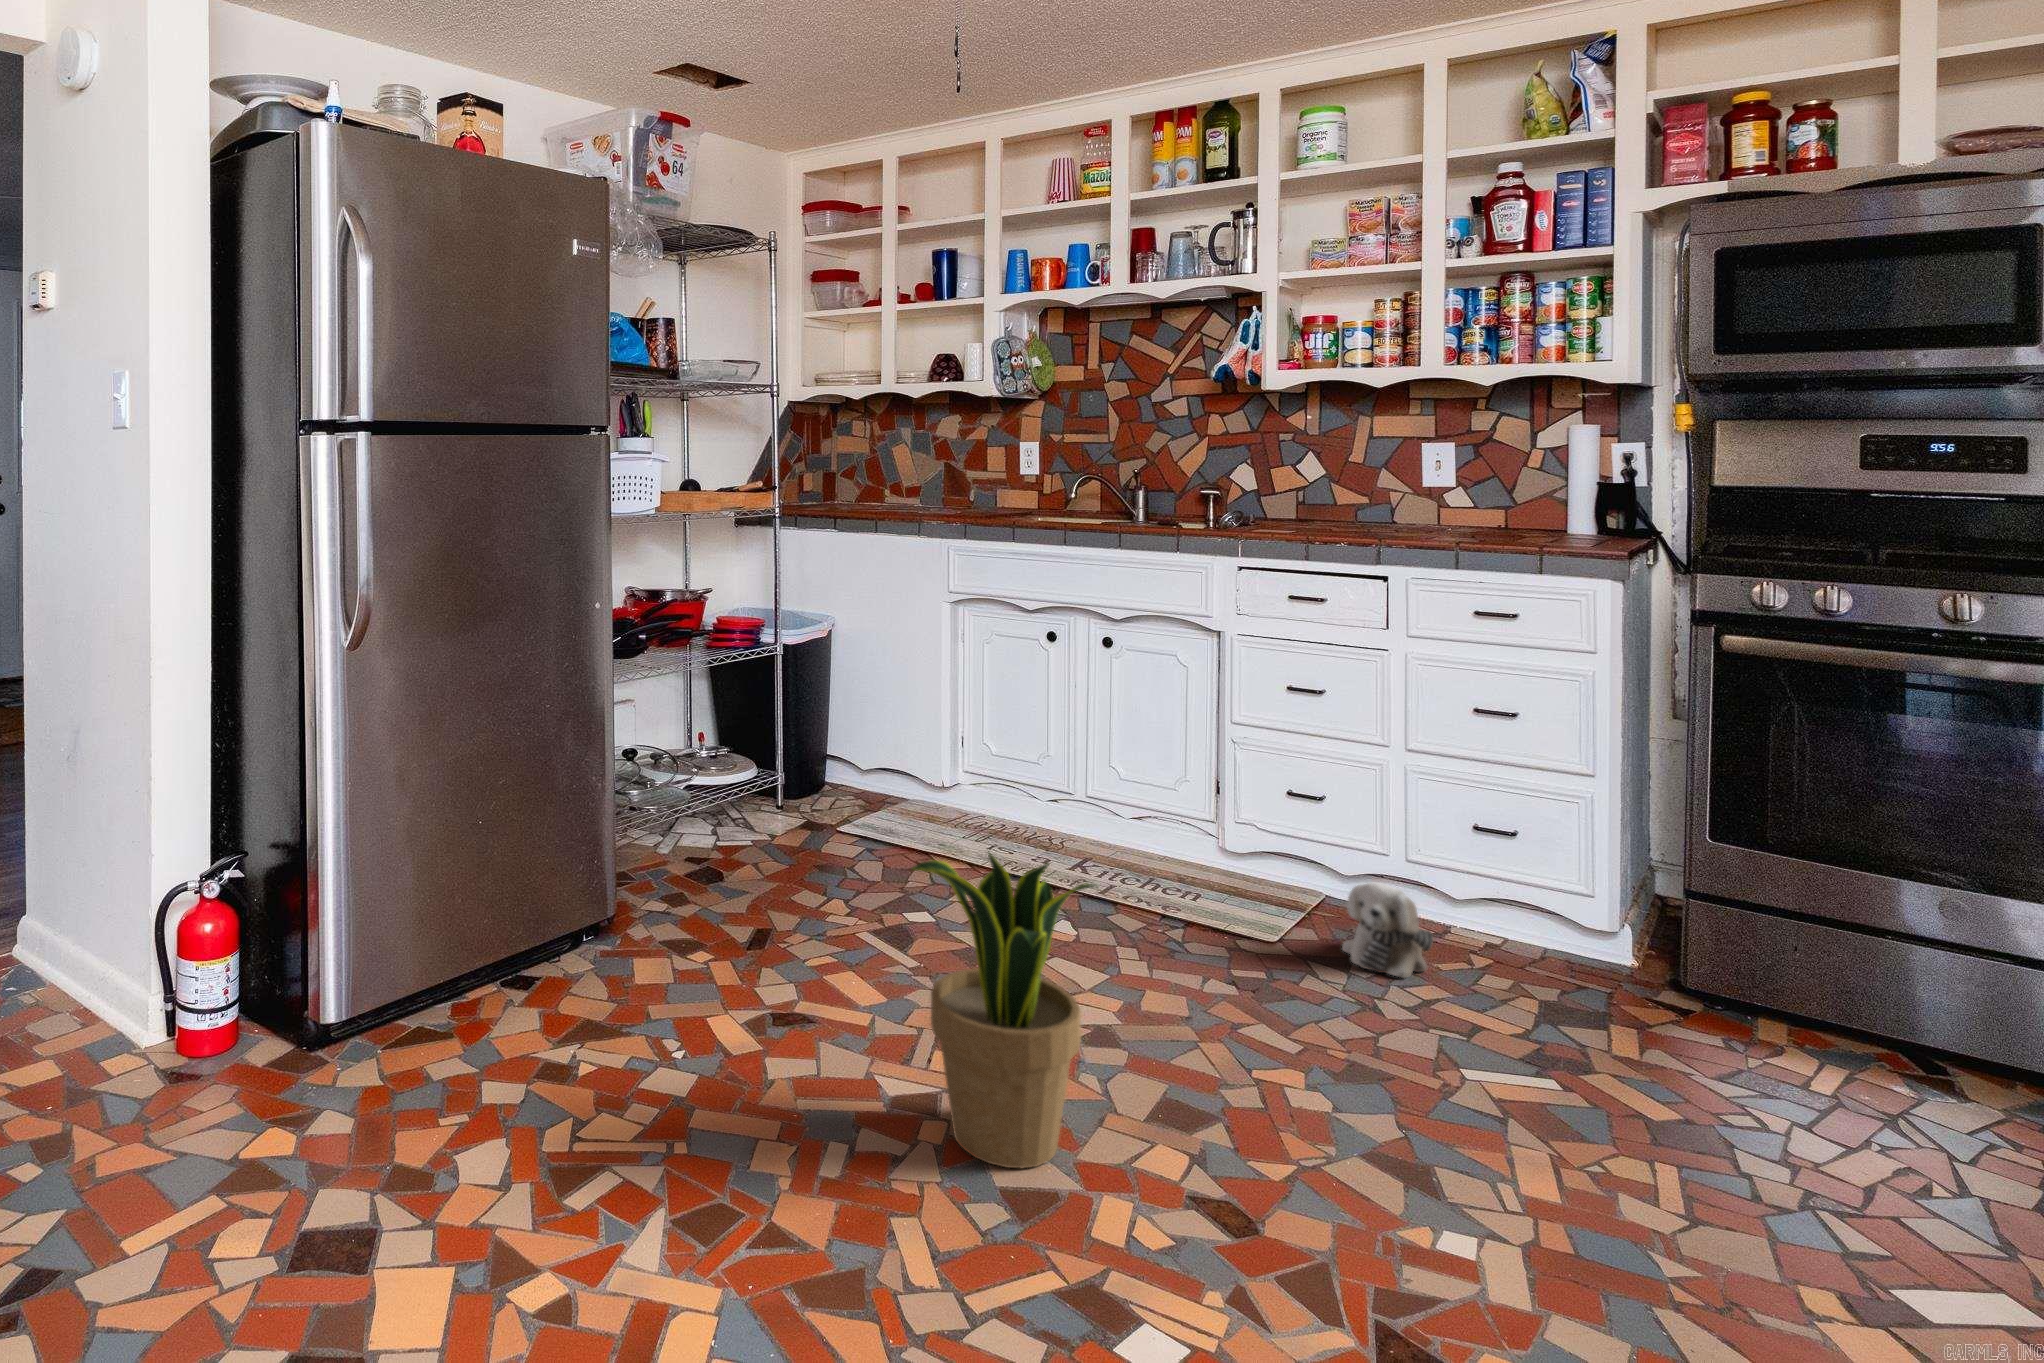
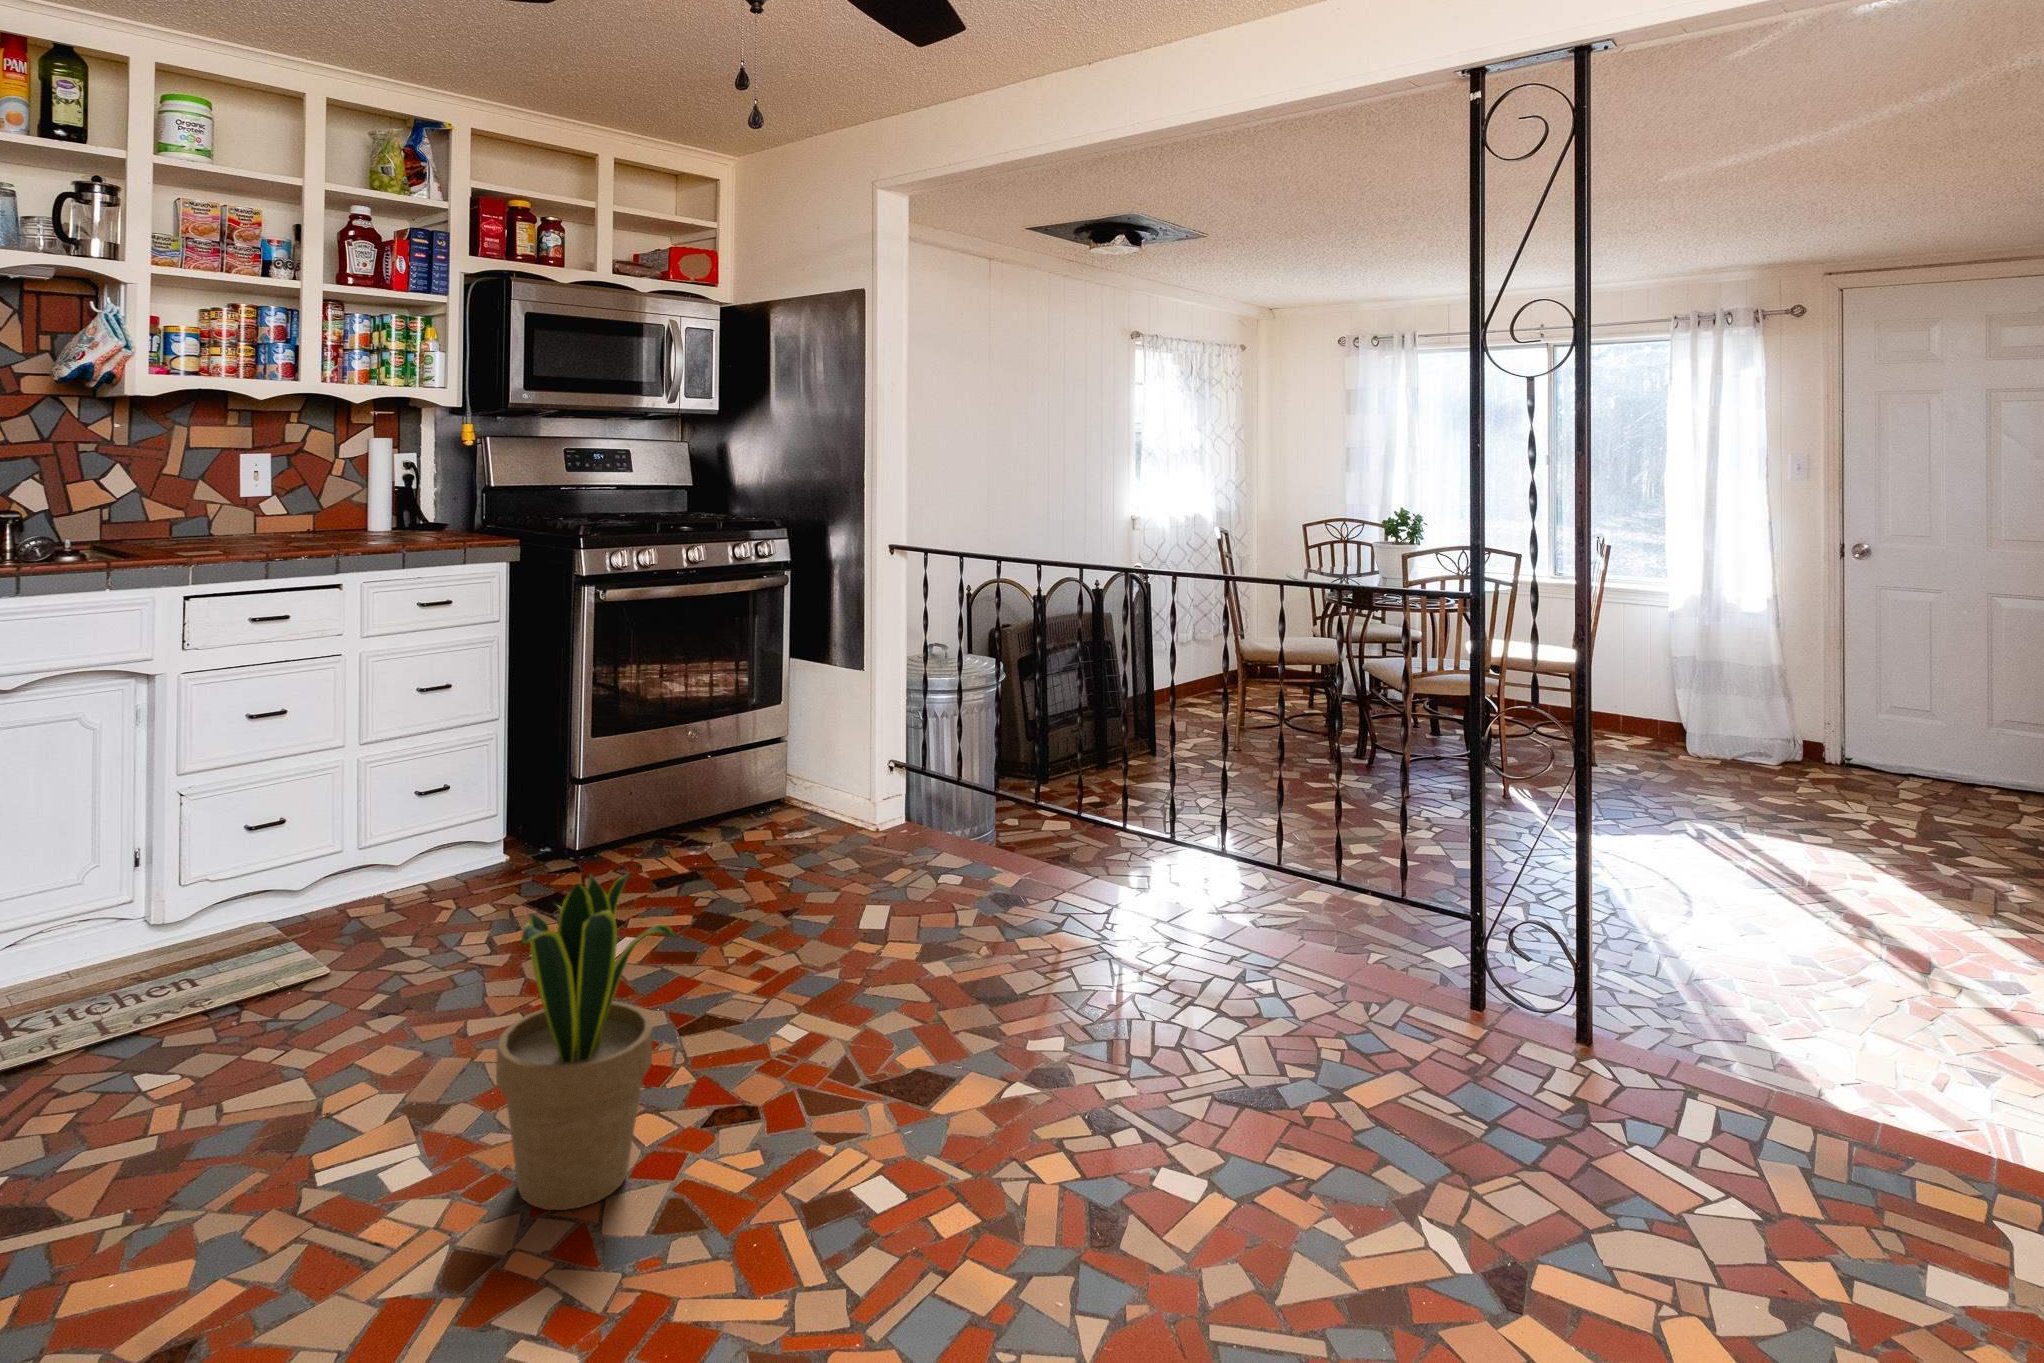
plush toy: present [1342,883,1433,978] -> none [362,858,440,944]

